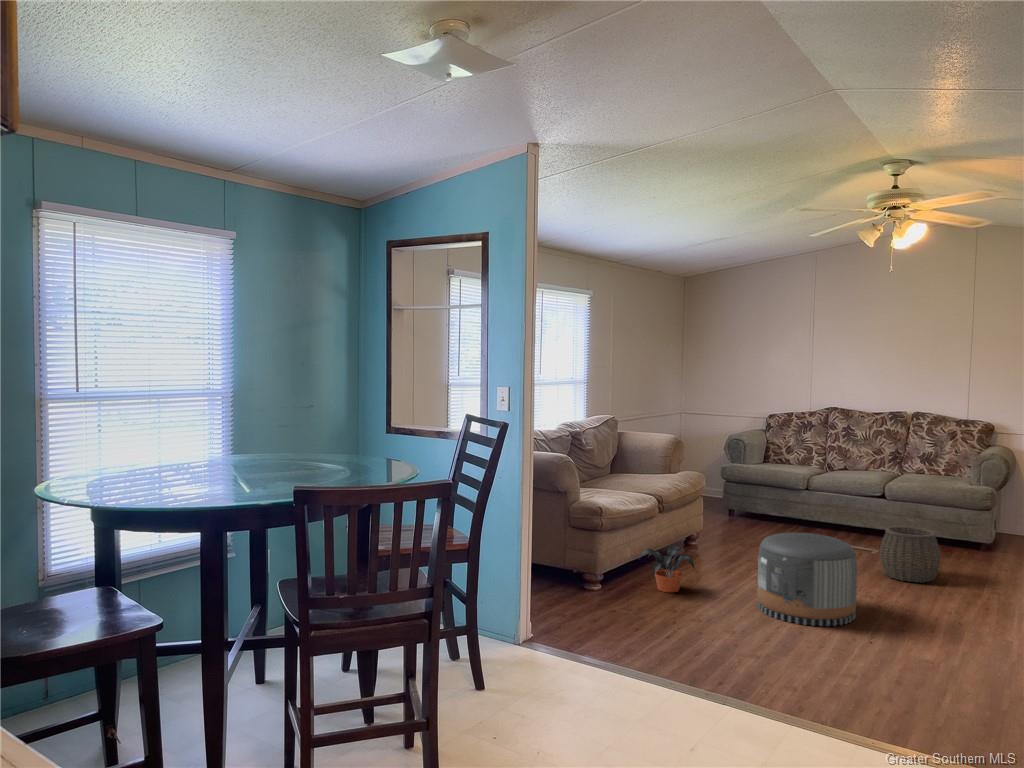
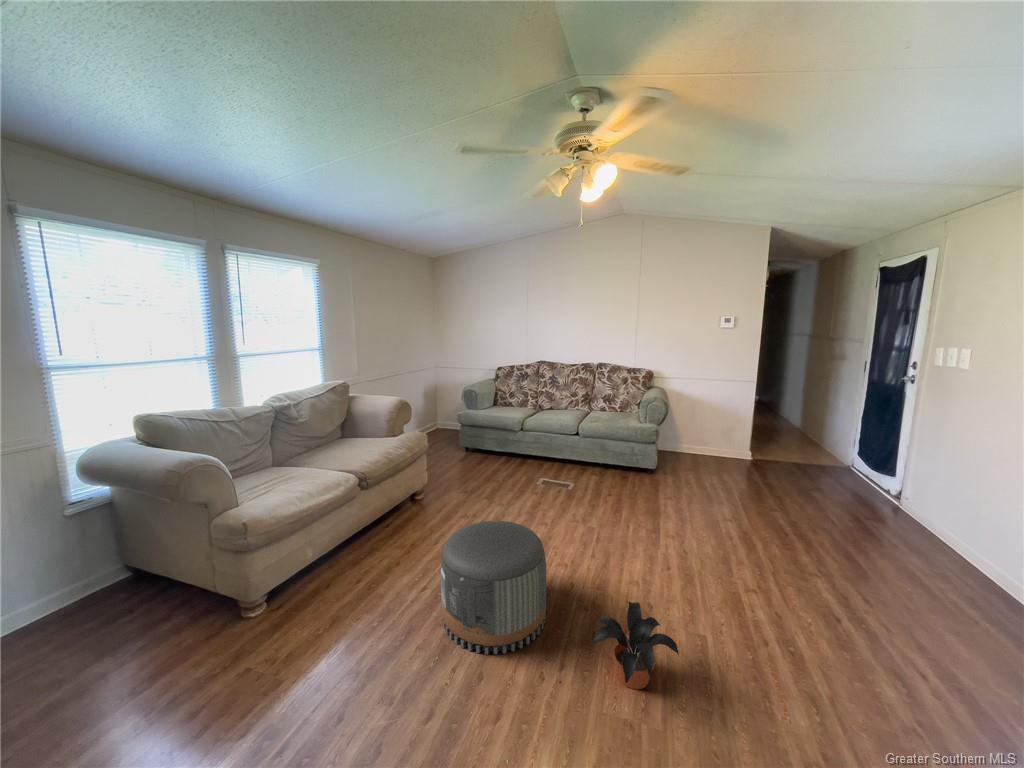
woven basket: present [880,526,941,583] -> none [573,475,624,531]
potted plant: present [639,545,694,592] -> present [592,602,679,689]

